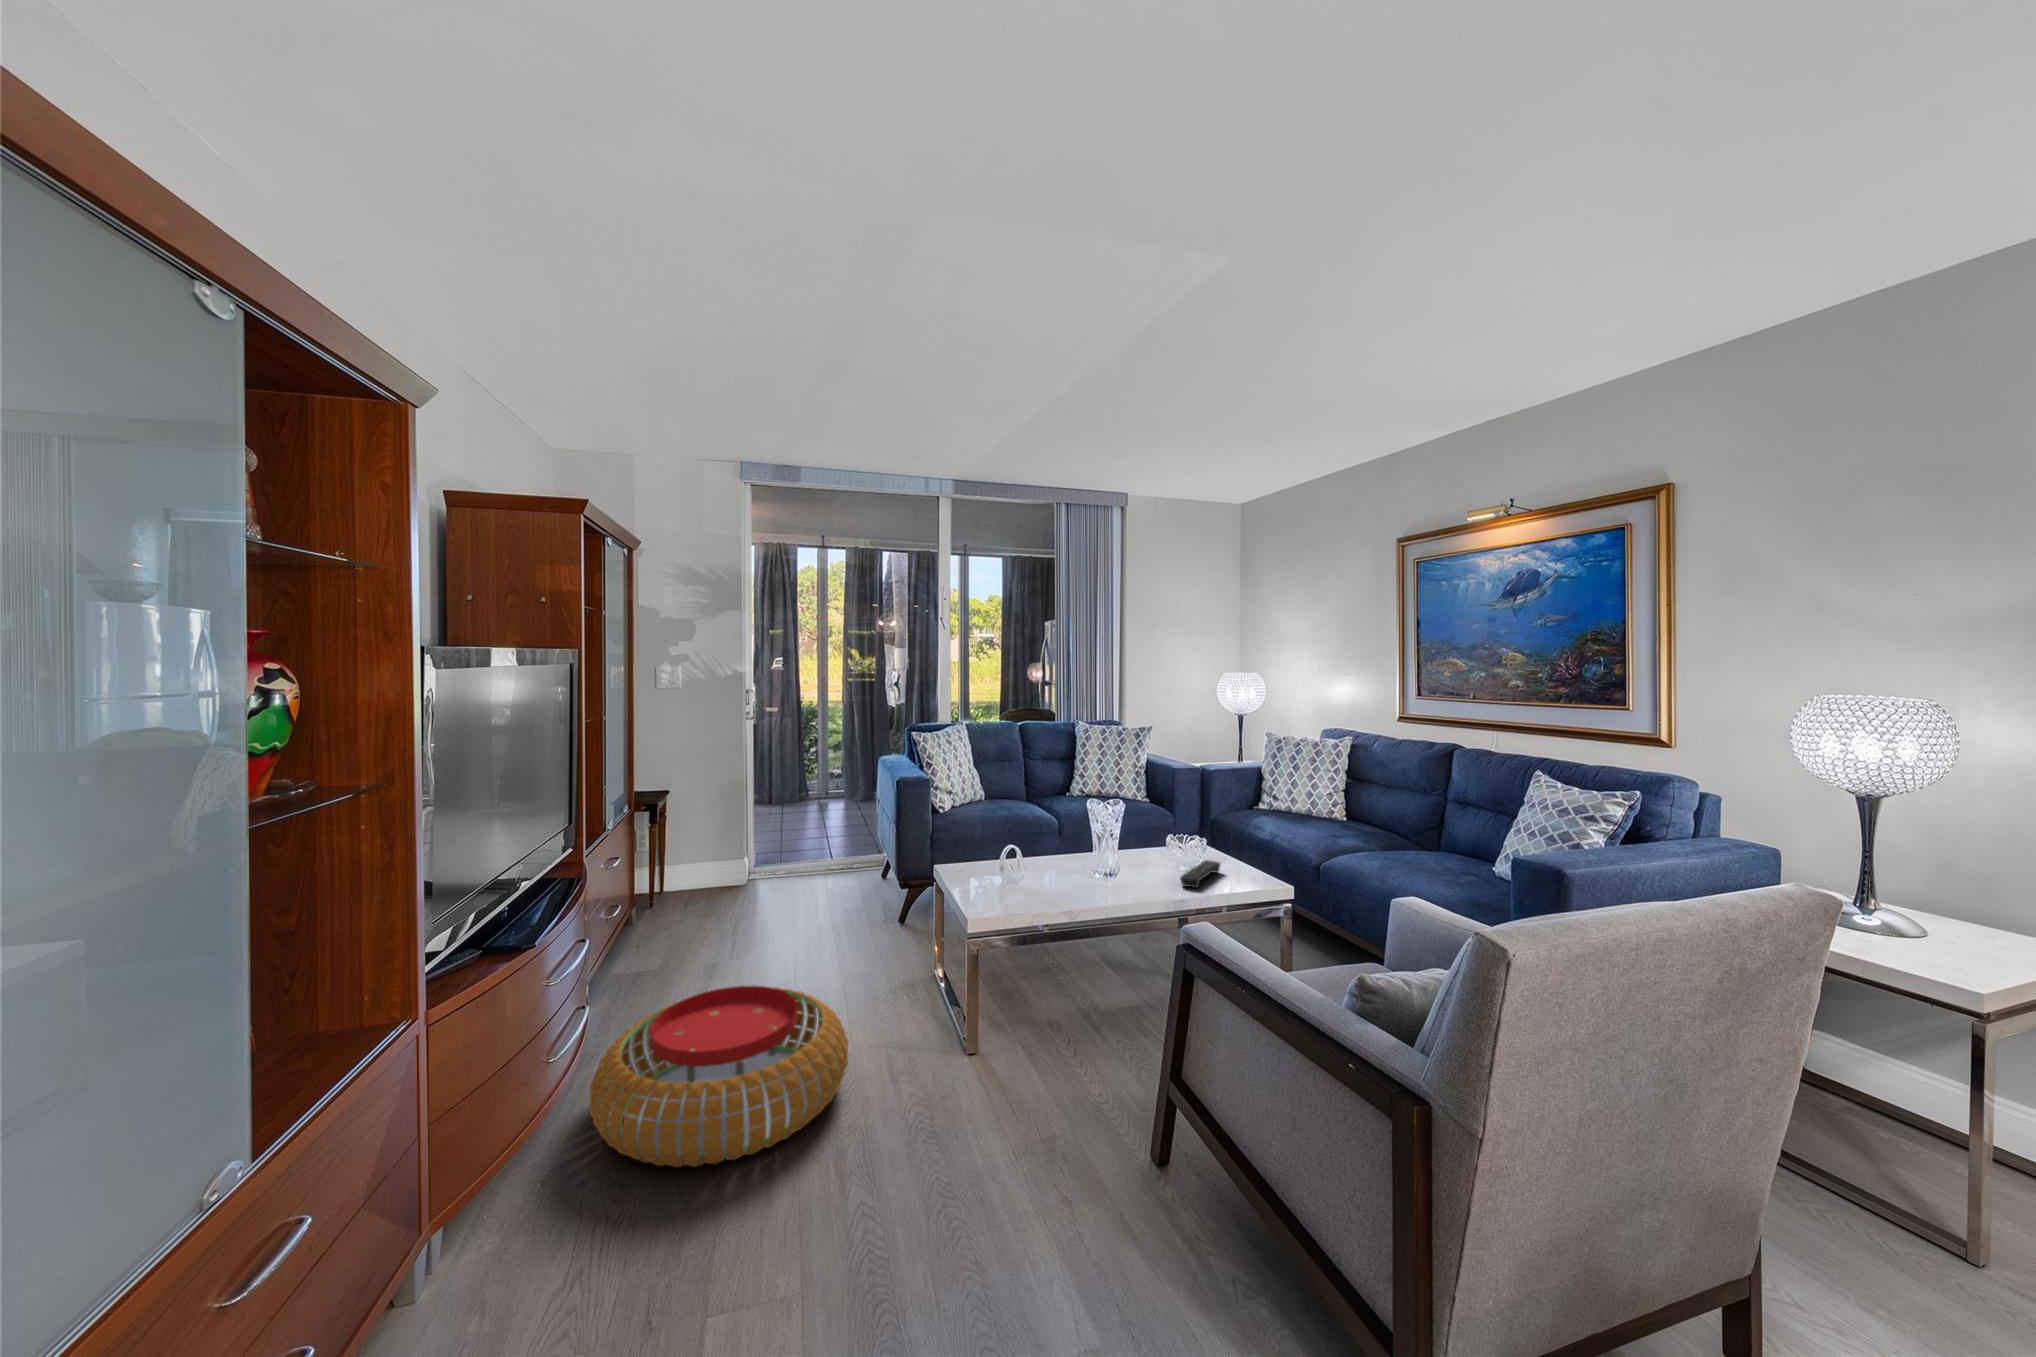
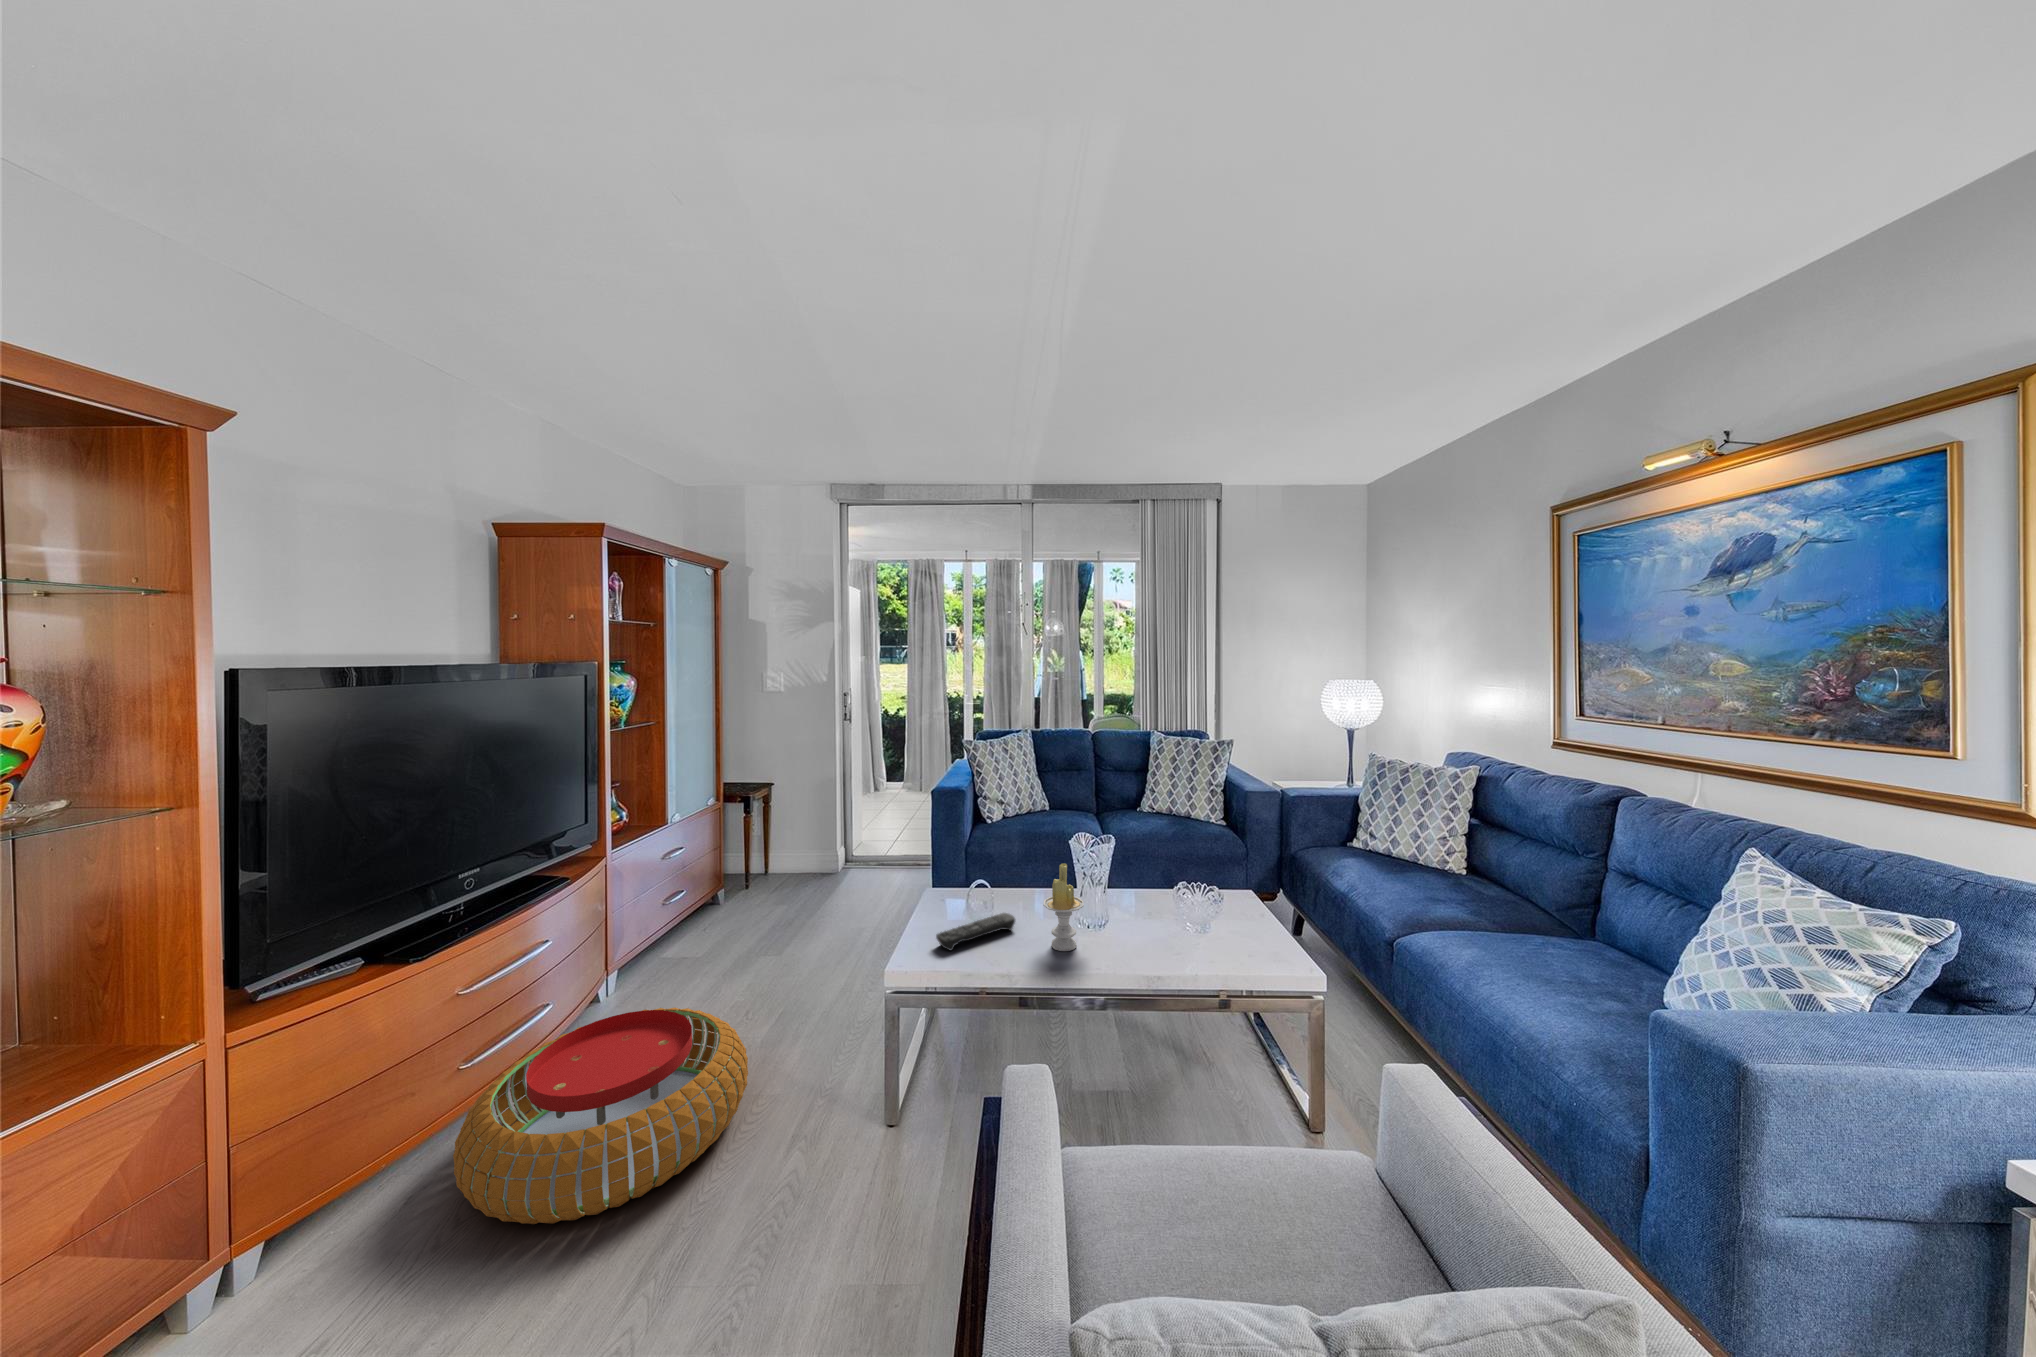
candle: none [1088,817,1122,889] -> present [1043,863,1084,951]
remote control: present [1180,860,1221,888] -> present [936,913,1015,951]

